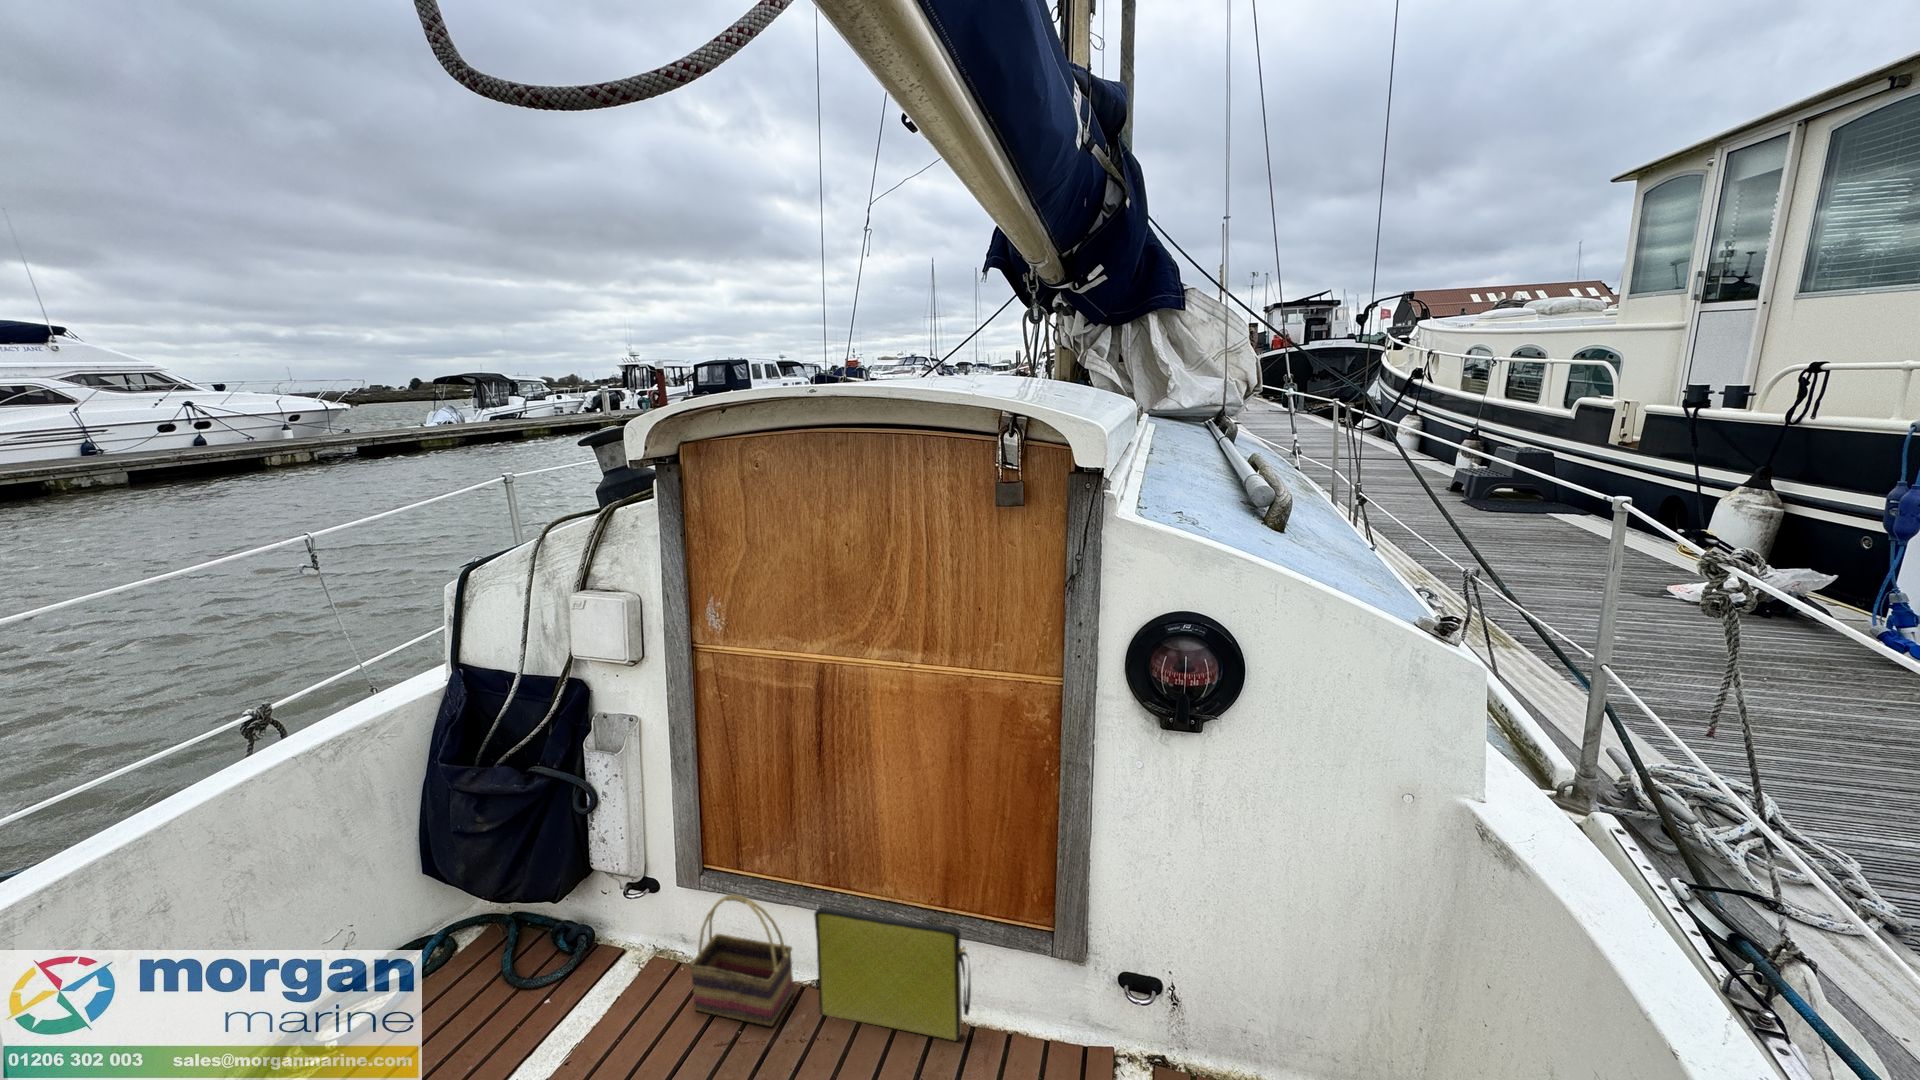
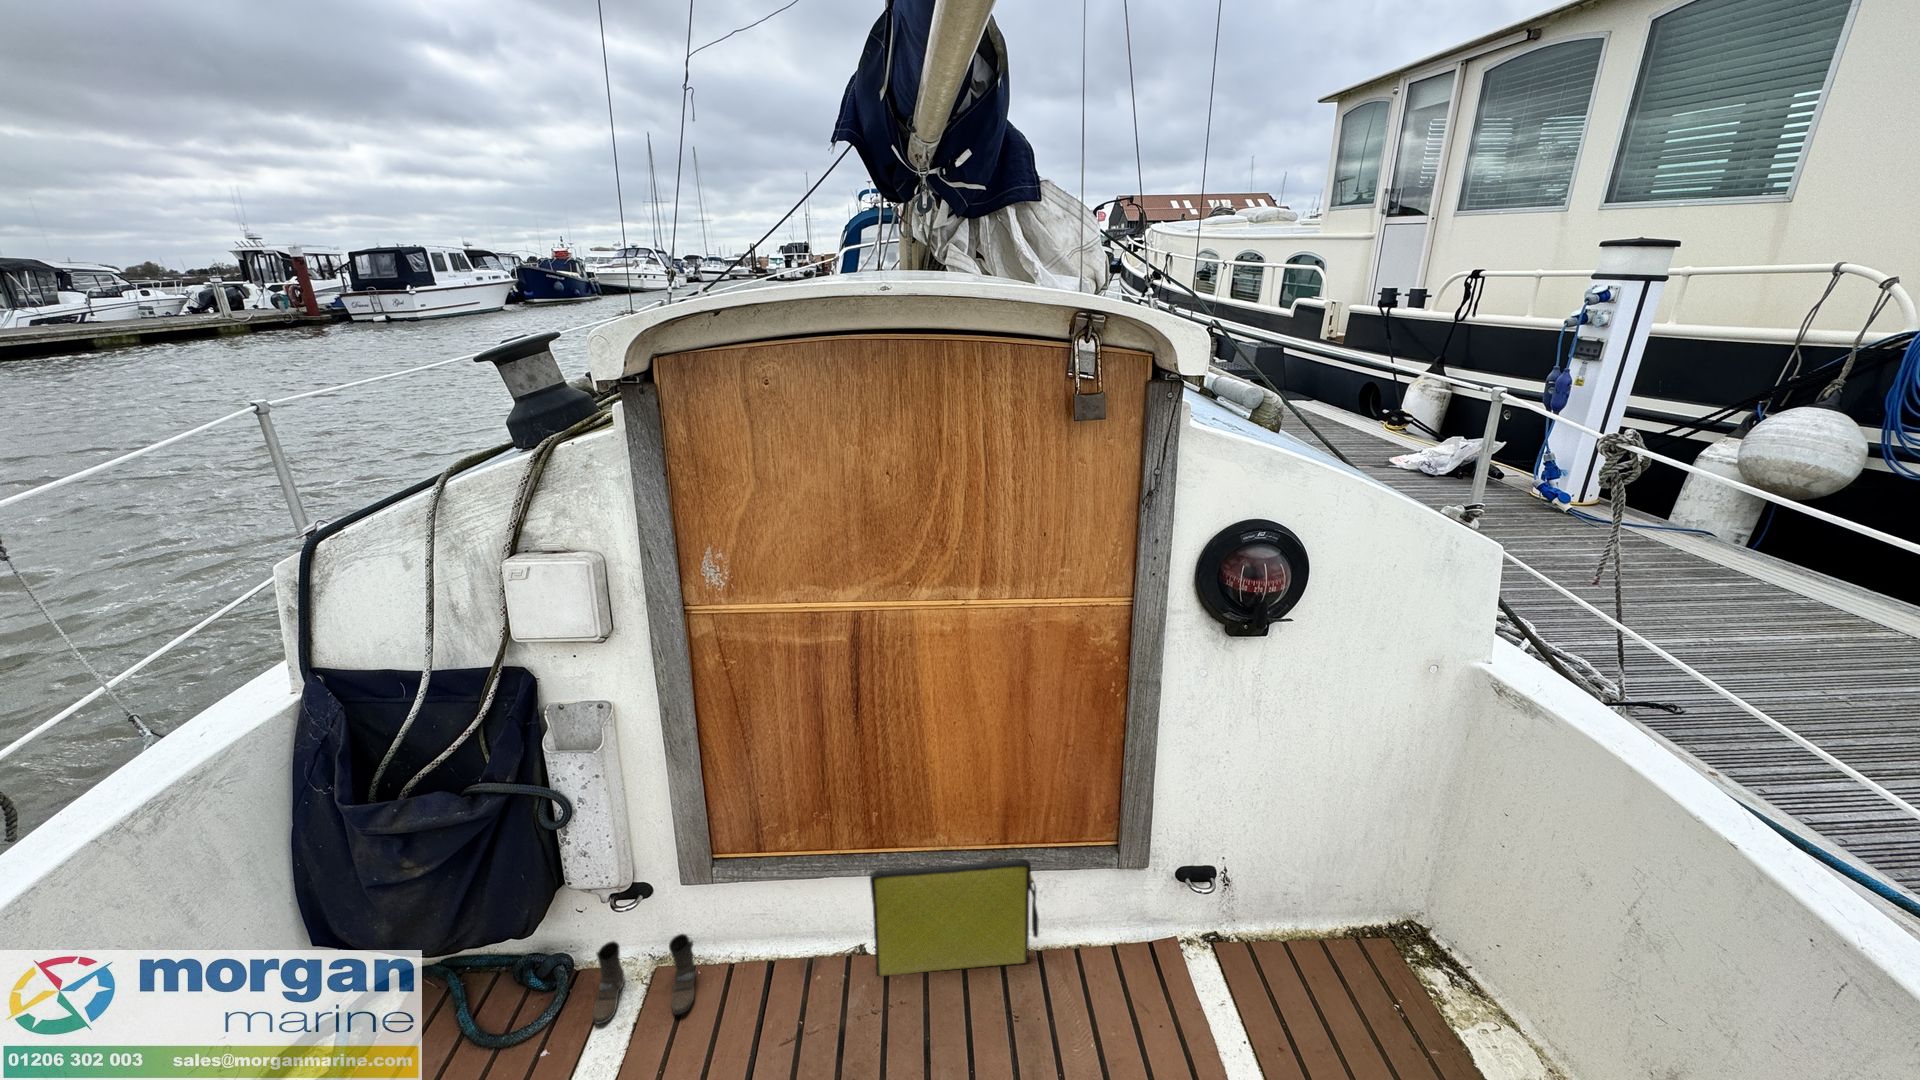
basket: present [690,895,793,1026] -> none [728,881,838,1013]
boots: none [591,922,680,998] -> present [593,934,695,1024]

